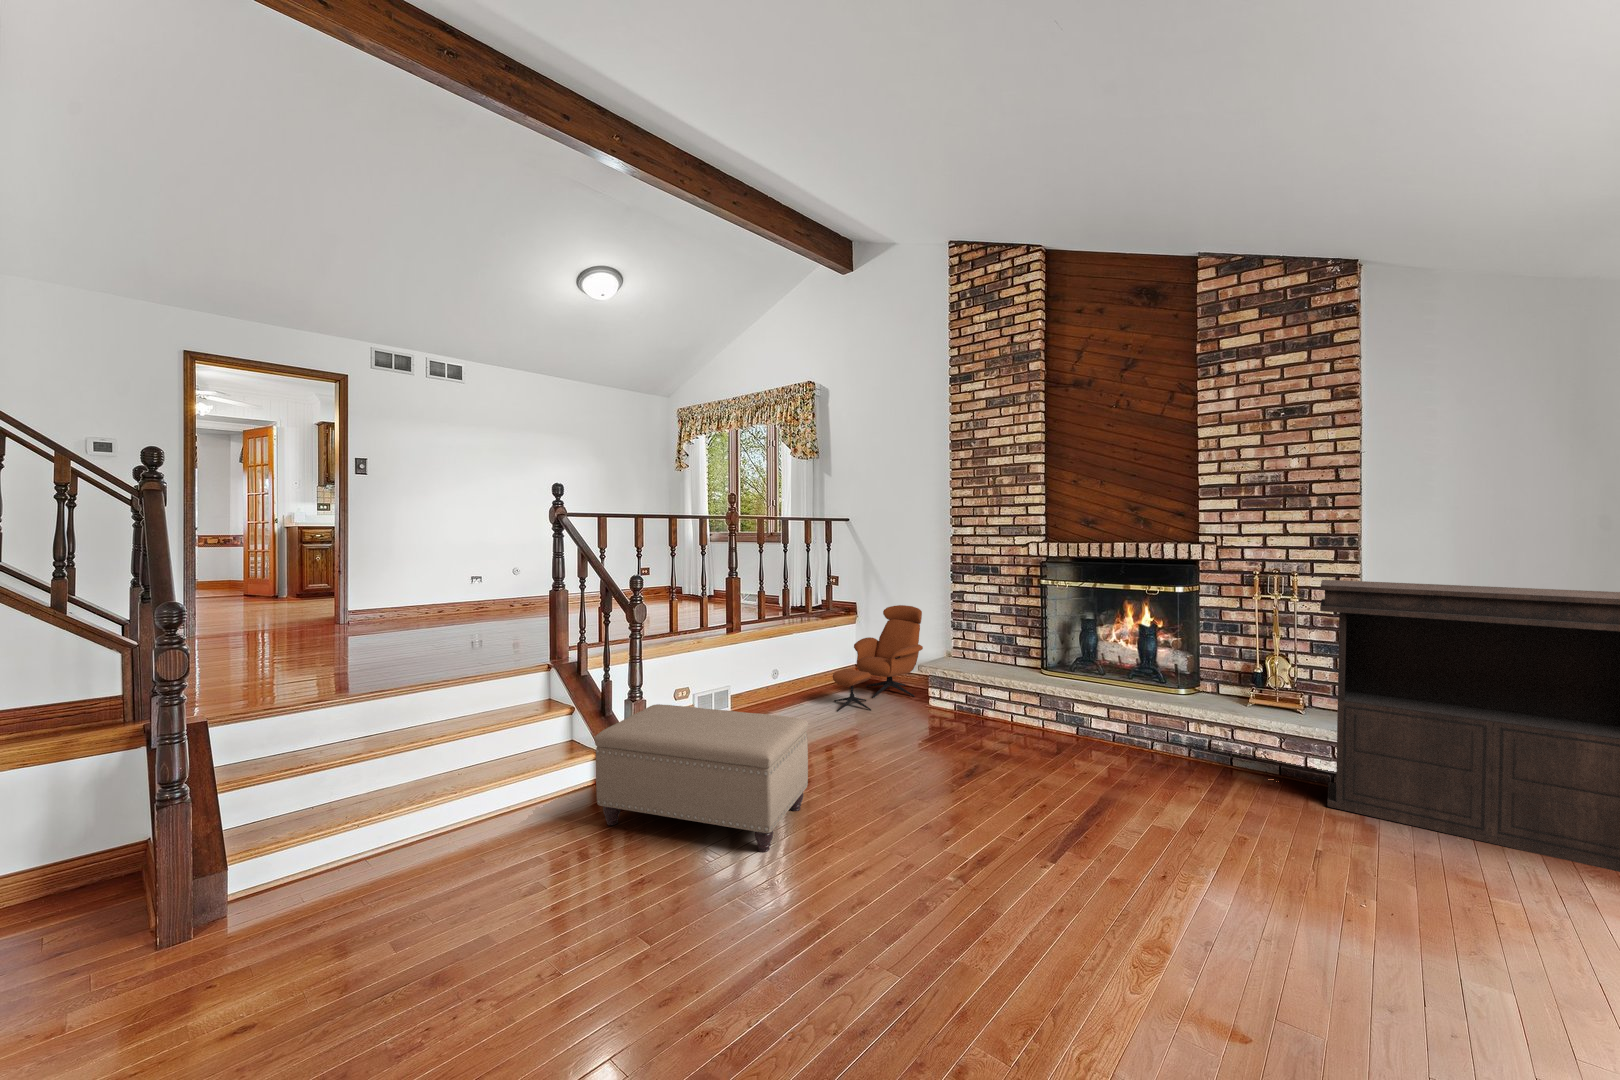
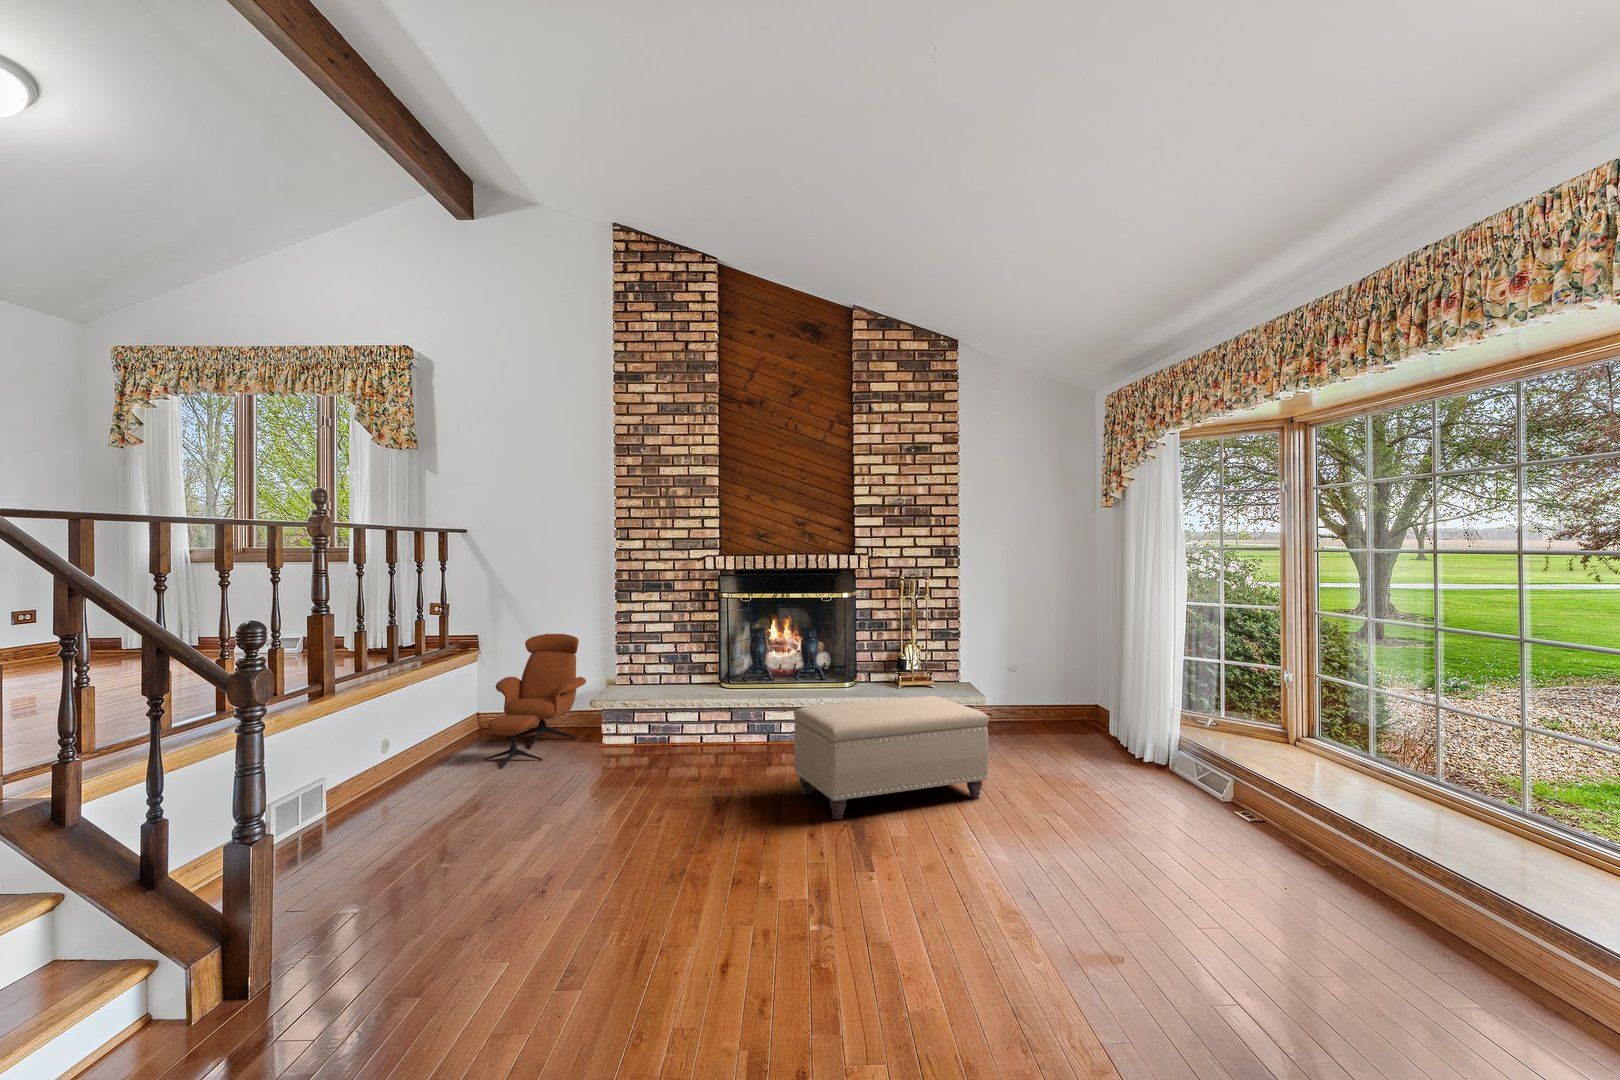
console table: present [1320,580,1620,872] -> none [950,580,1137,752]
ottoman: present [594,704,808,852] -> present [794,696,989,819]

